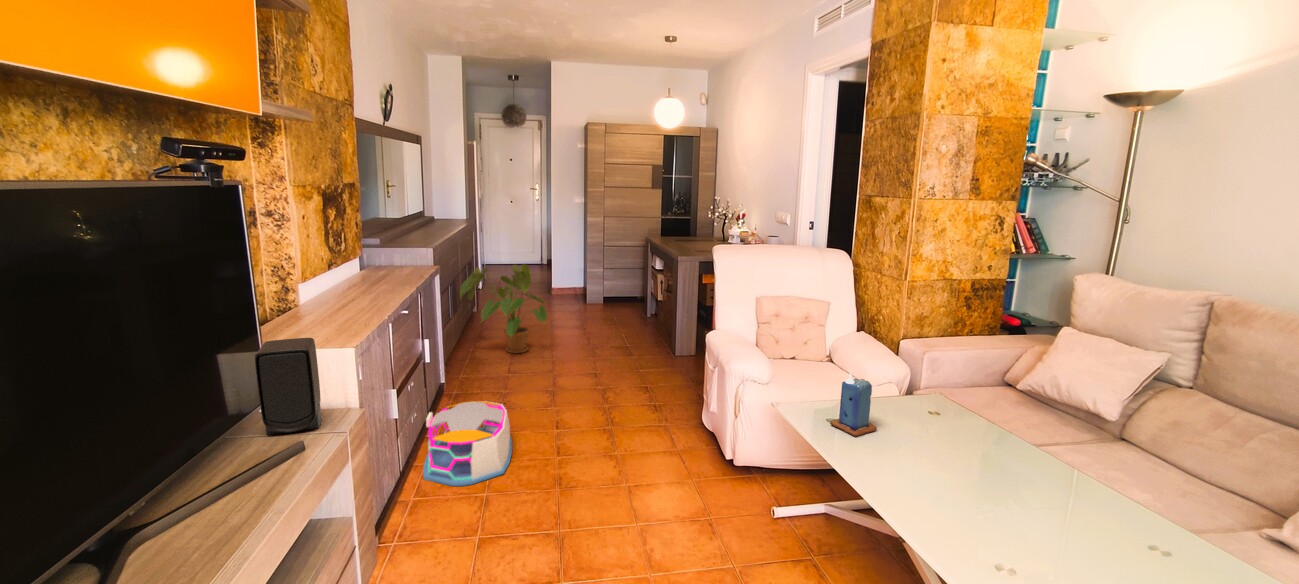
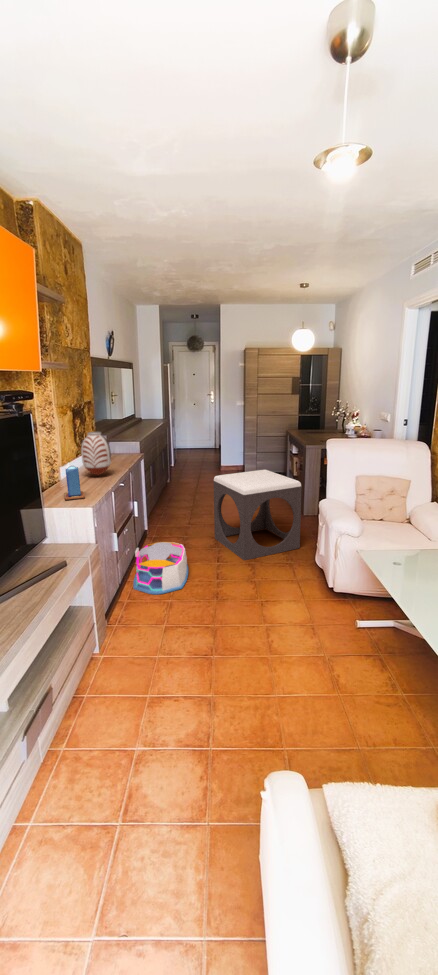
vase: none [335,227,387,298] -> present [81,432,111,476]
house plant: present [460,264,547,353] -> none [157,451,215,511]
footstool: none [548,290,678,425] -> present [214,470,302,560]
speaker: present [255,338,322,435] -> none [40,501,75,557]
candle: present [830,373,877,437] -> present [64,463,85,500]

